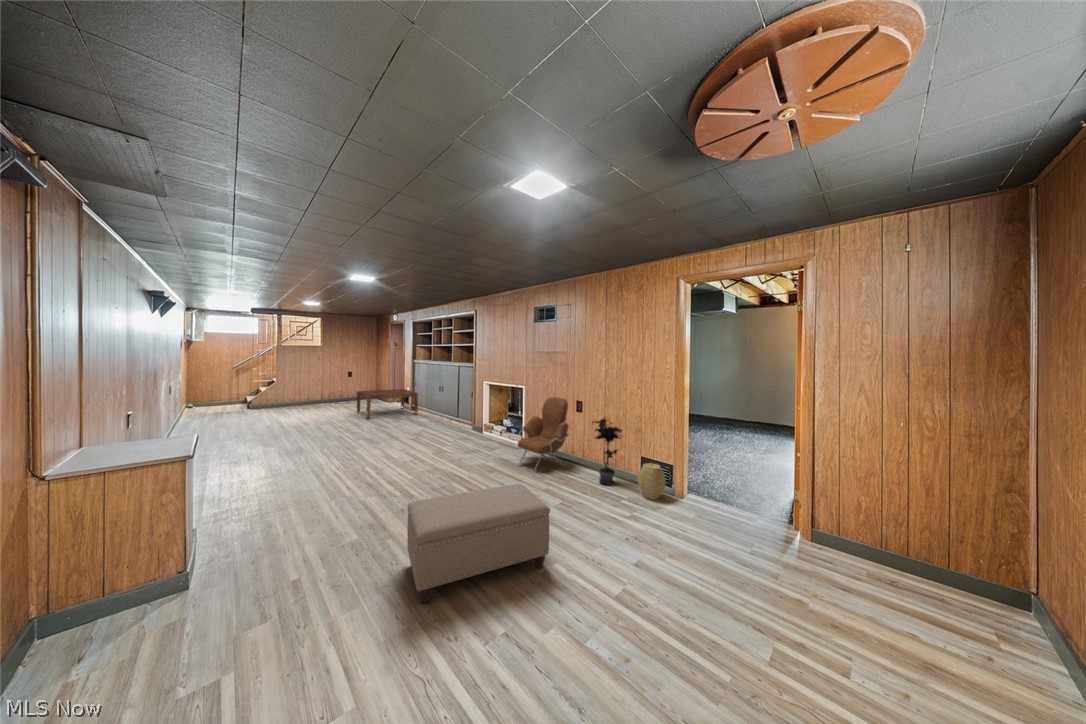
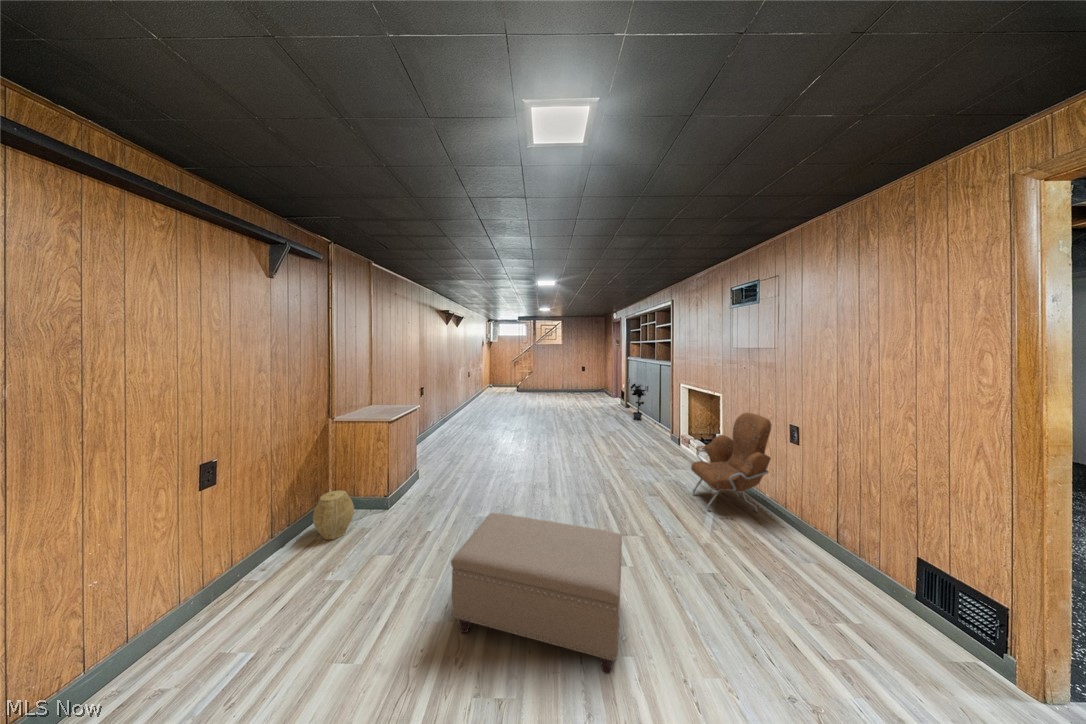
coffee table: present [357,389,418,419] -> none [580,382,627,408]
potted plant: present [592,419,622,485] -> present [631,384,646,420]
woven basket: present [638,463,665,499] -> present [313,490,354,540]

